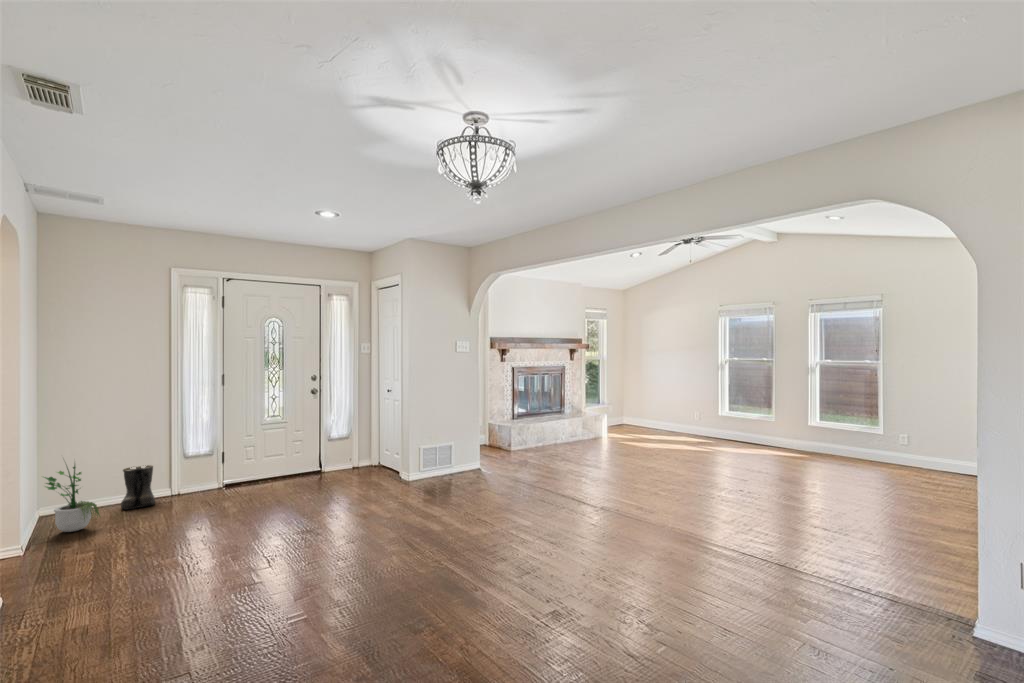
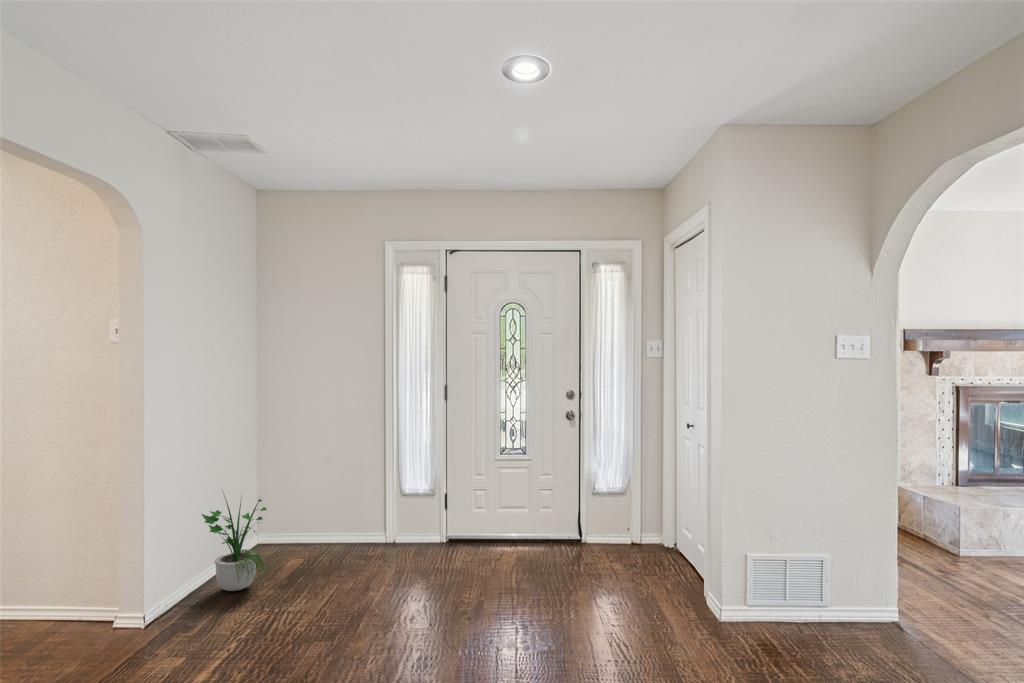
boots: present [121,465,155,510] -> none [314,502,361,562]

